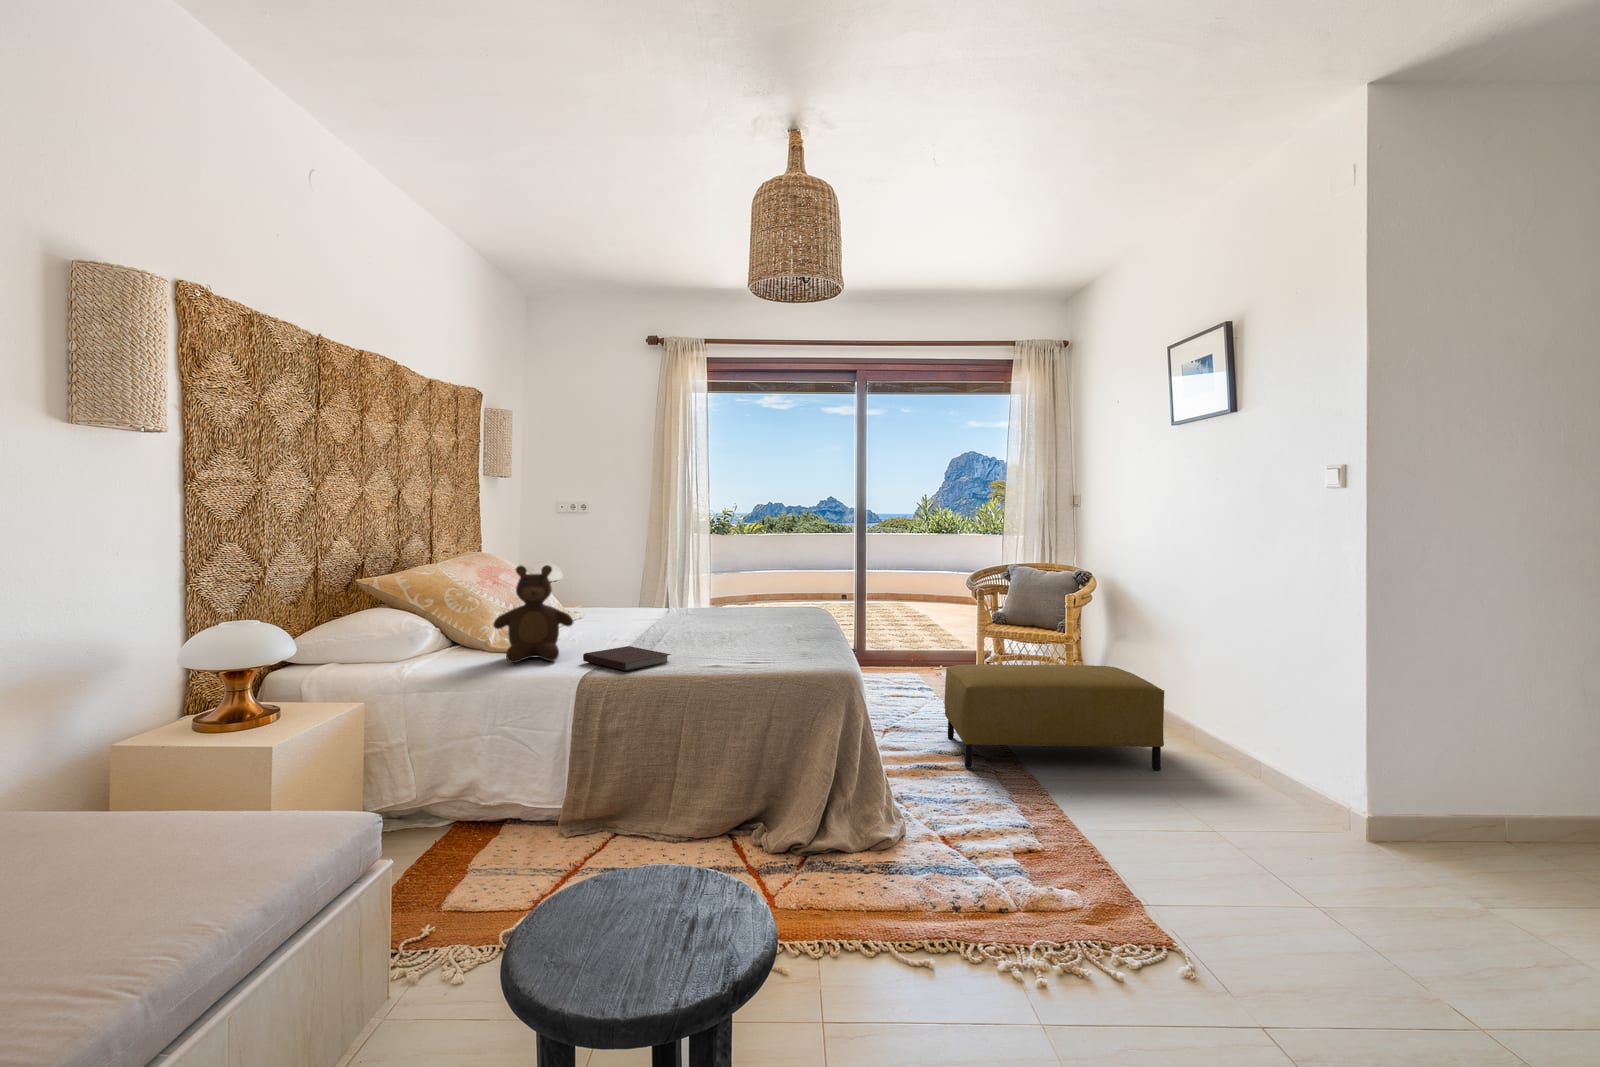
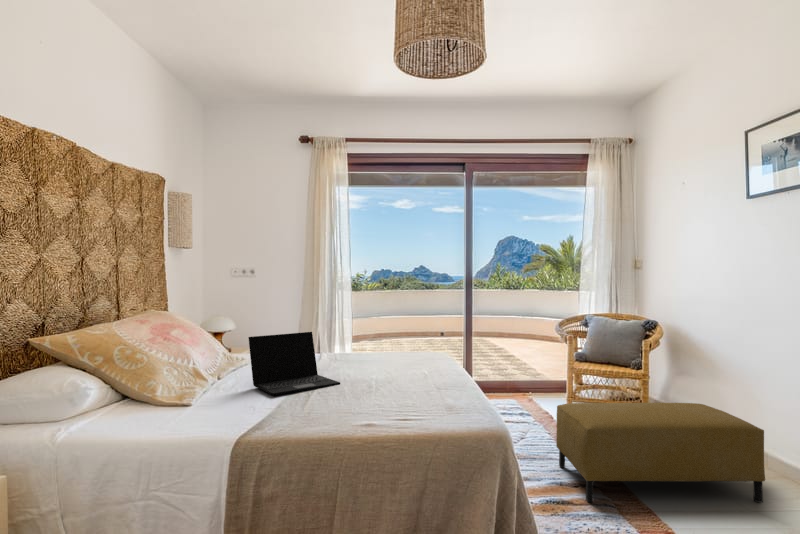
teddy bear: present [493,565,573,663] -> none [155,325,232,422]
laptop: none [589,578,692,644] -> present [248,332,340,396]
notebook: present [583,646,671,671] -> none [240,401,325,433]

